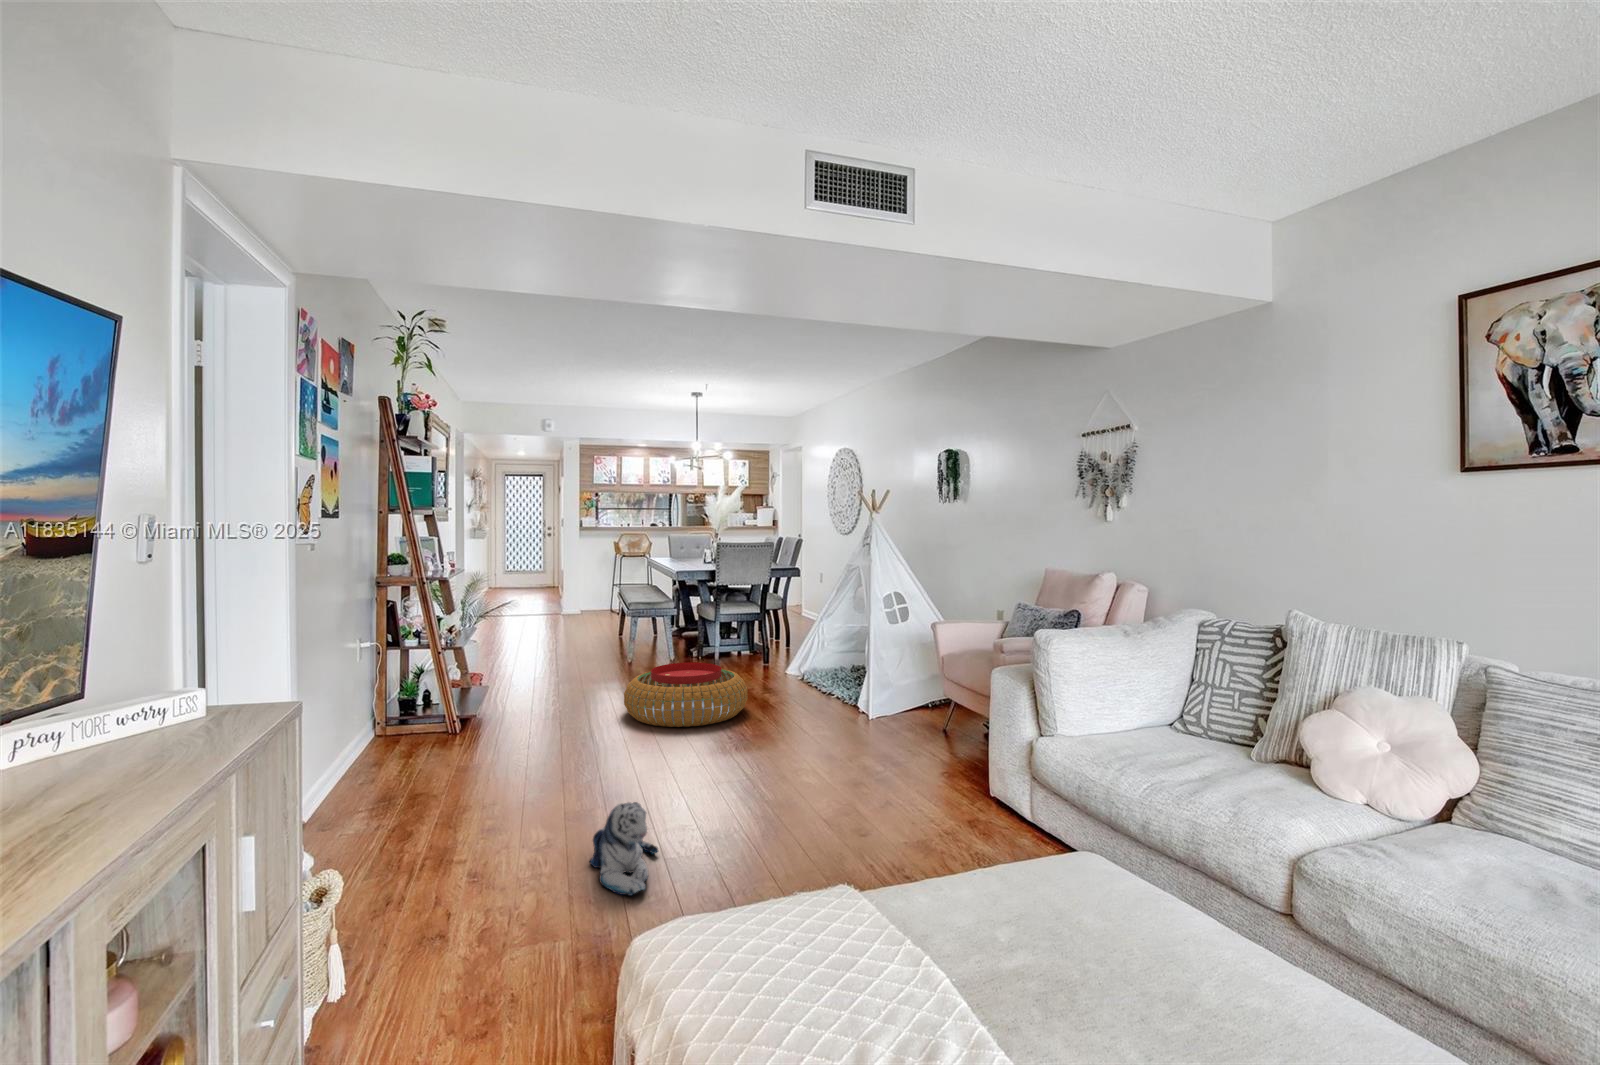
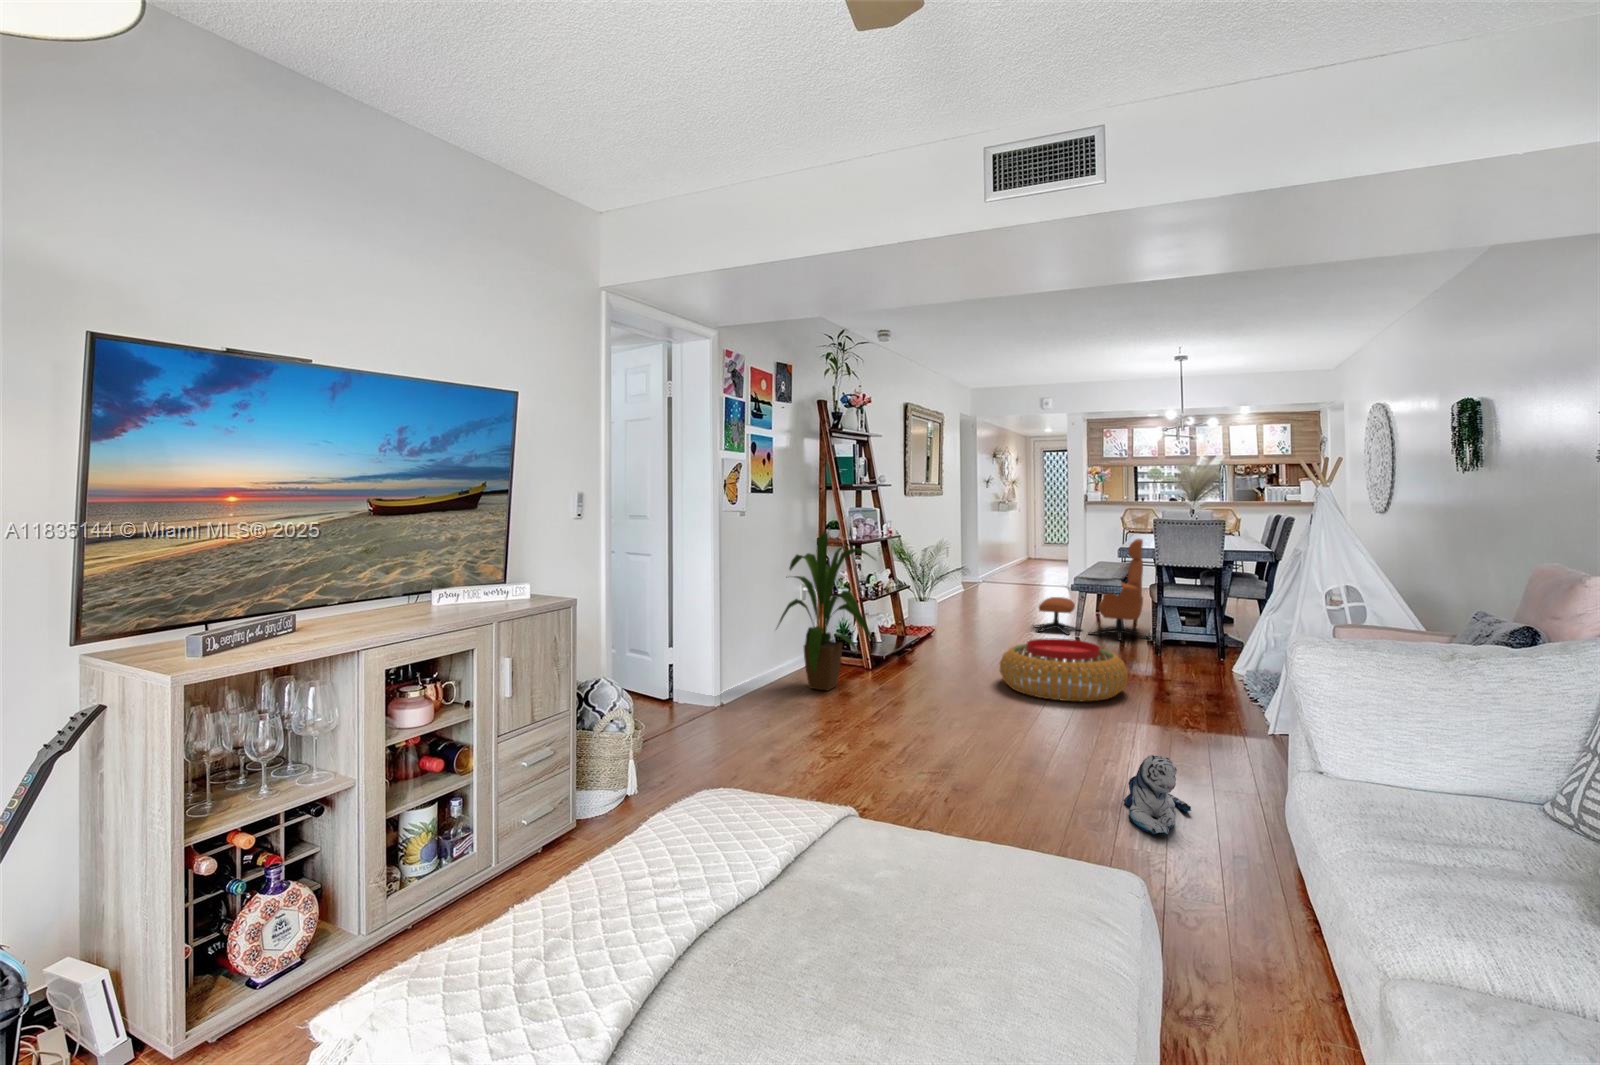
lounge chair: none [585,560,700,661] -> present [1033,539,1150,640]
house plant: none [359,568,509,777] -> present [777,532,873,691]
plush toy: present [590,802,658,896] -> present [1124,755,1191,835]

